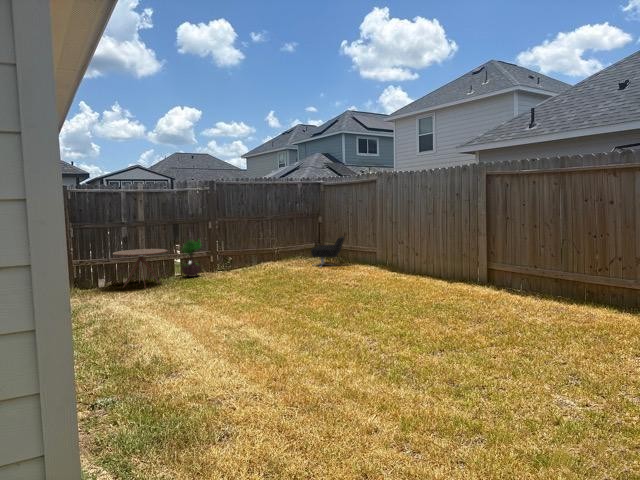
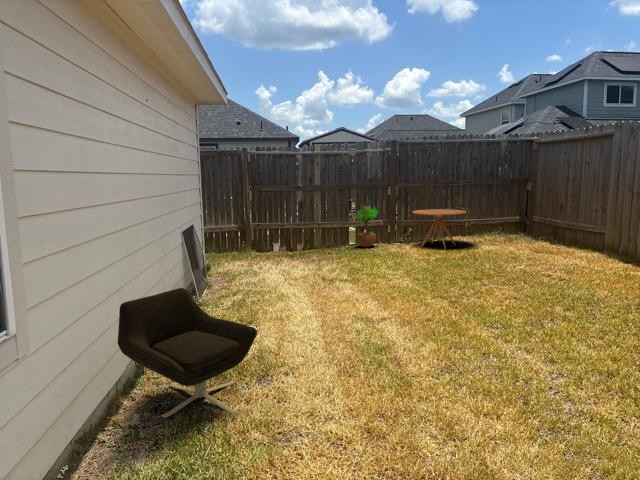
lounge chair: present [311,236,345,267] -> present [118,288,257,418]
round table: present [113,249,168,289] -> present [413,209,466,250]

